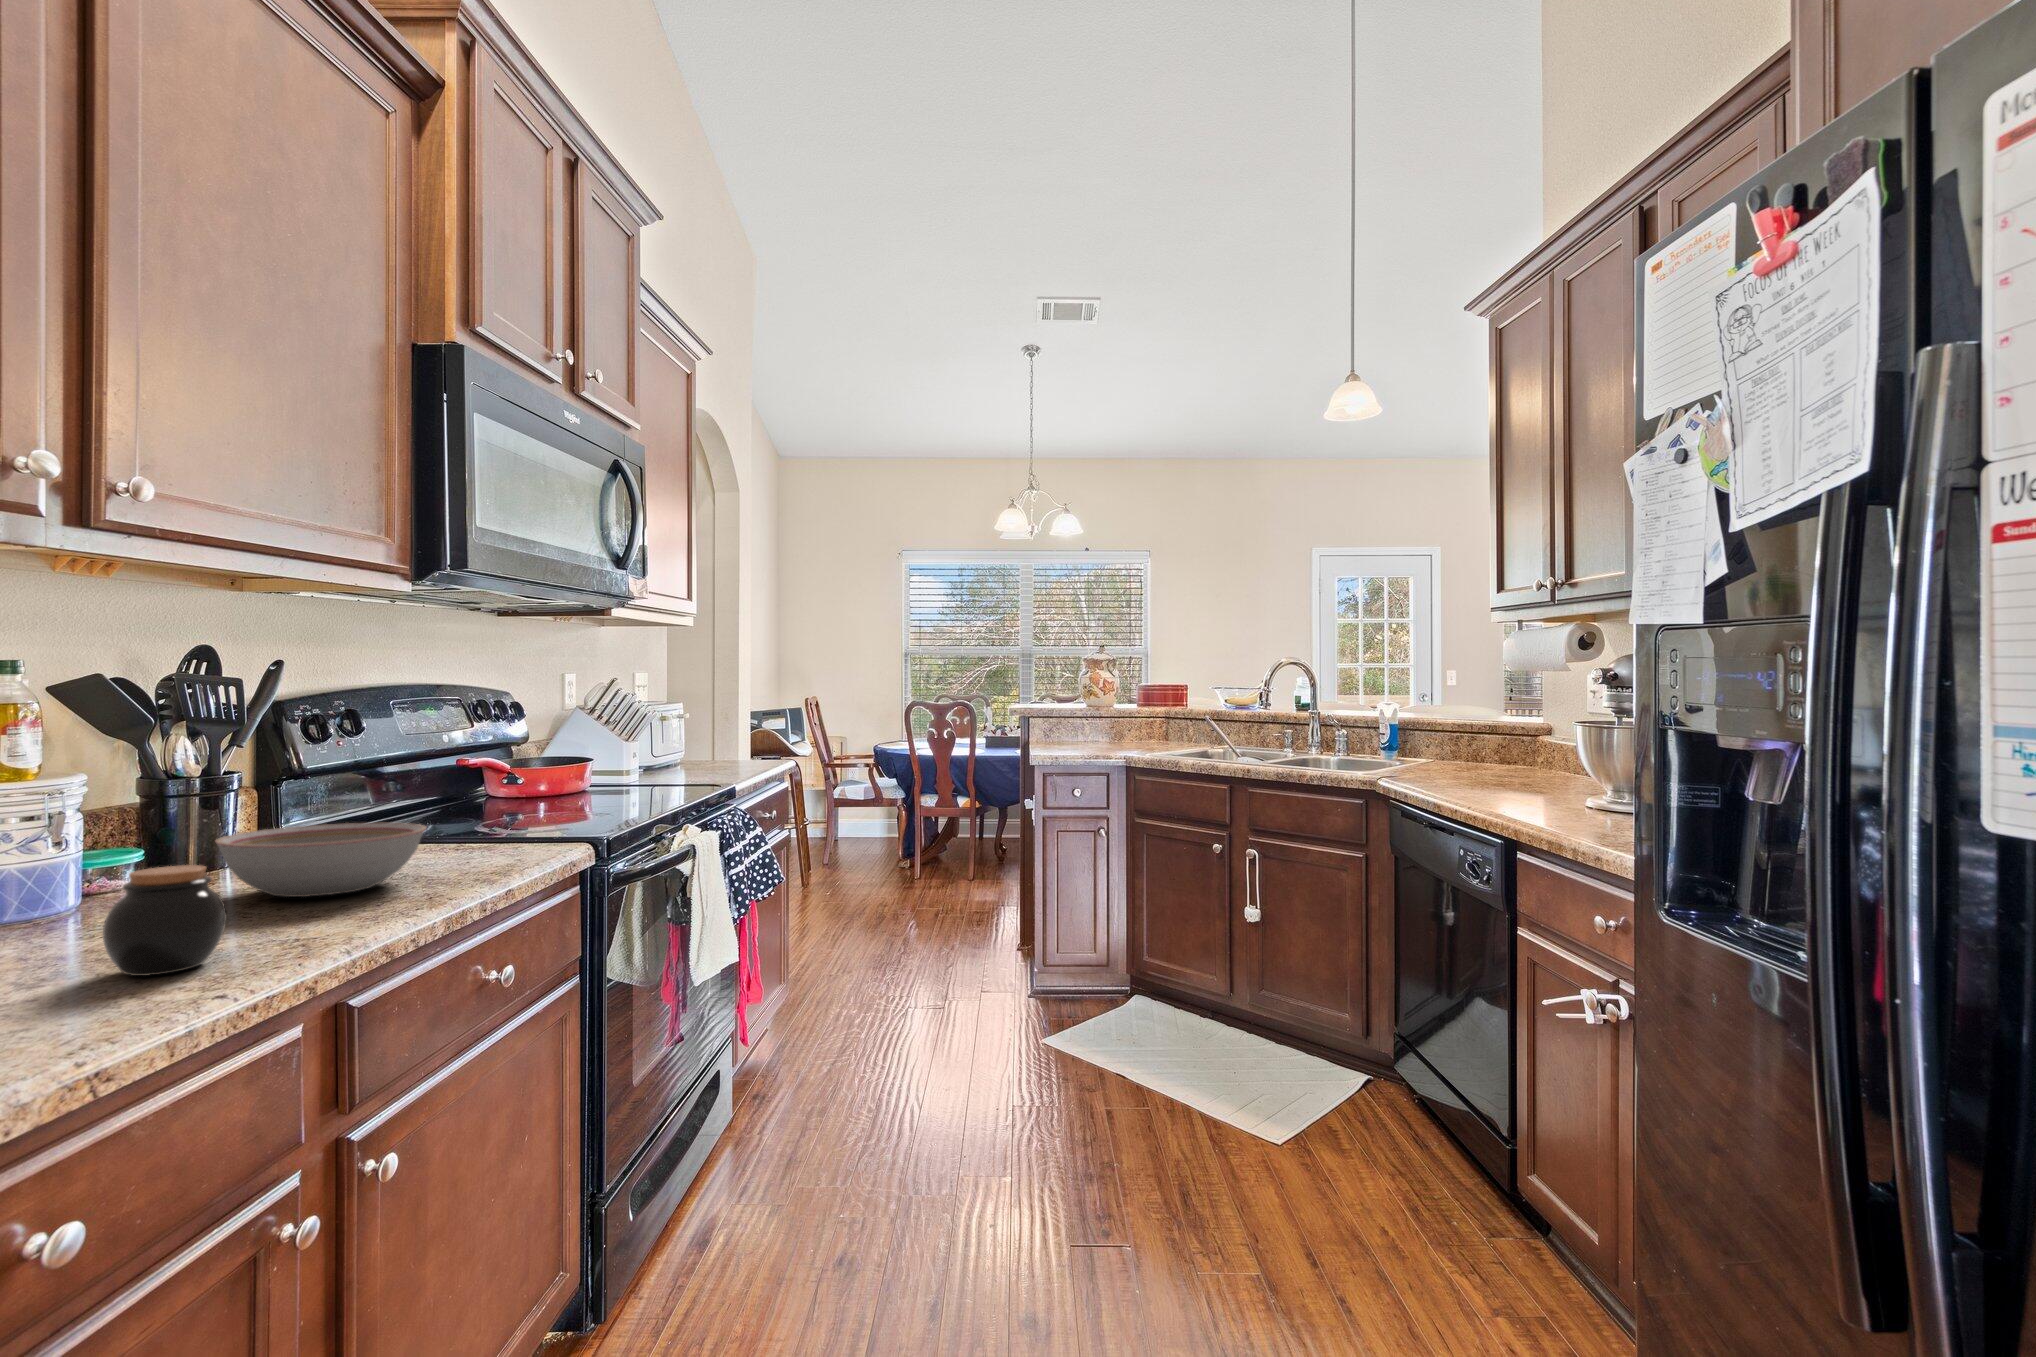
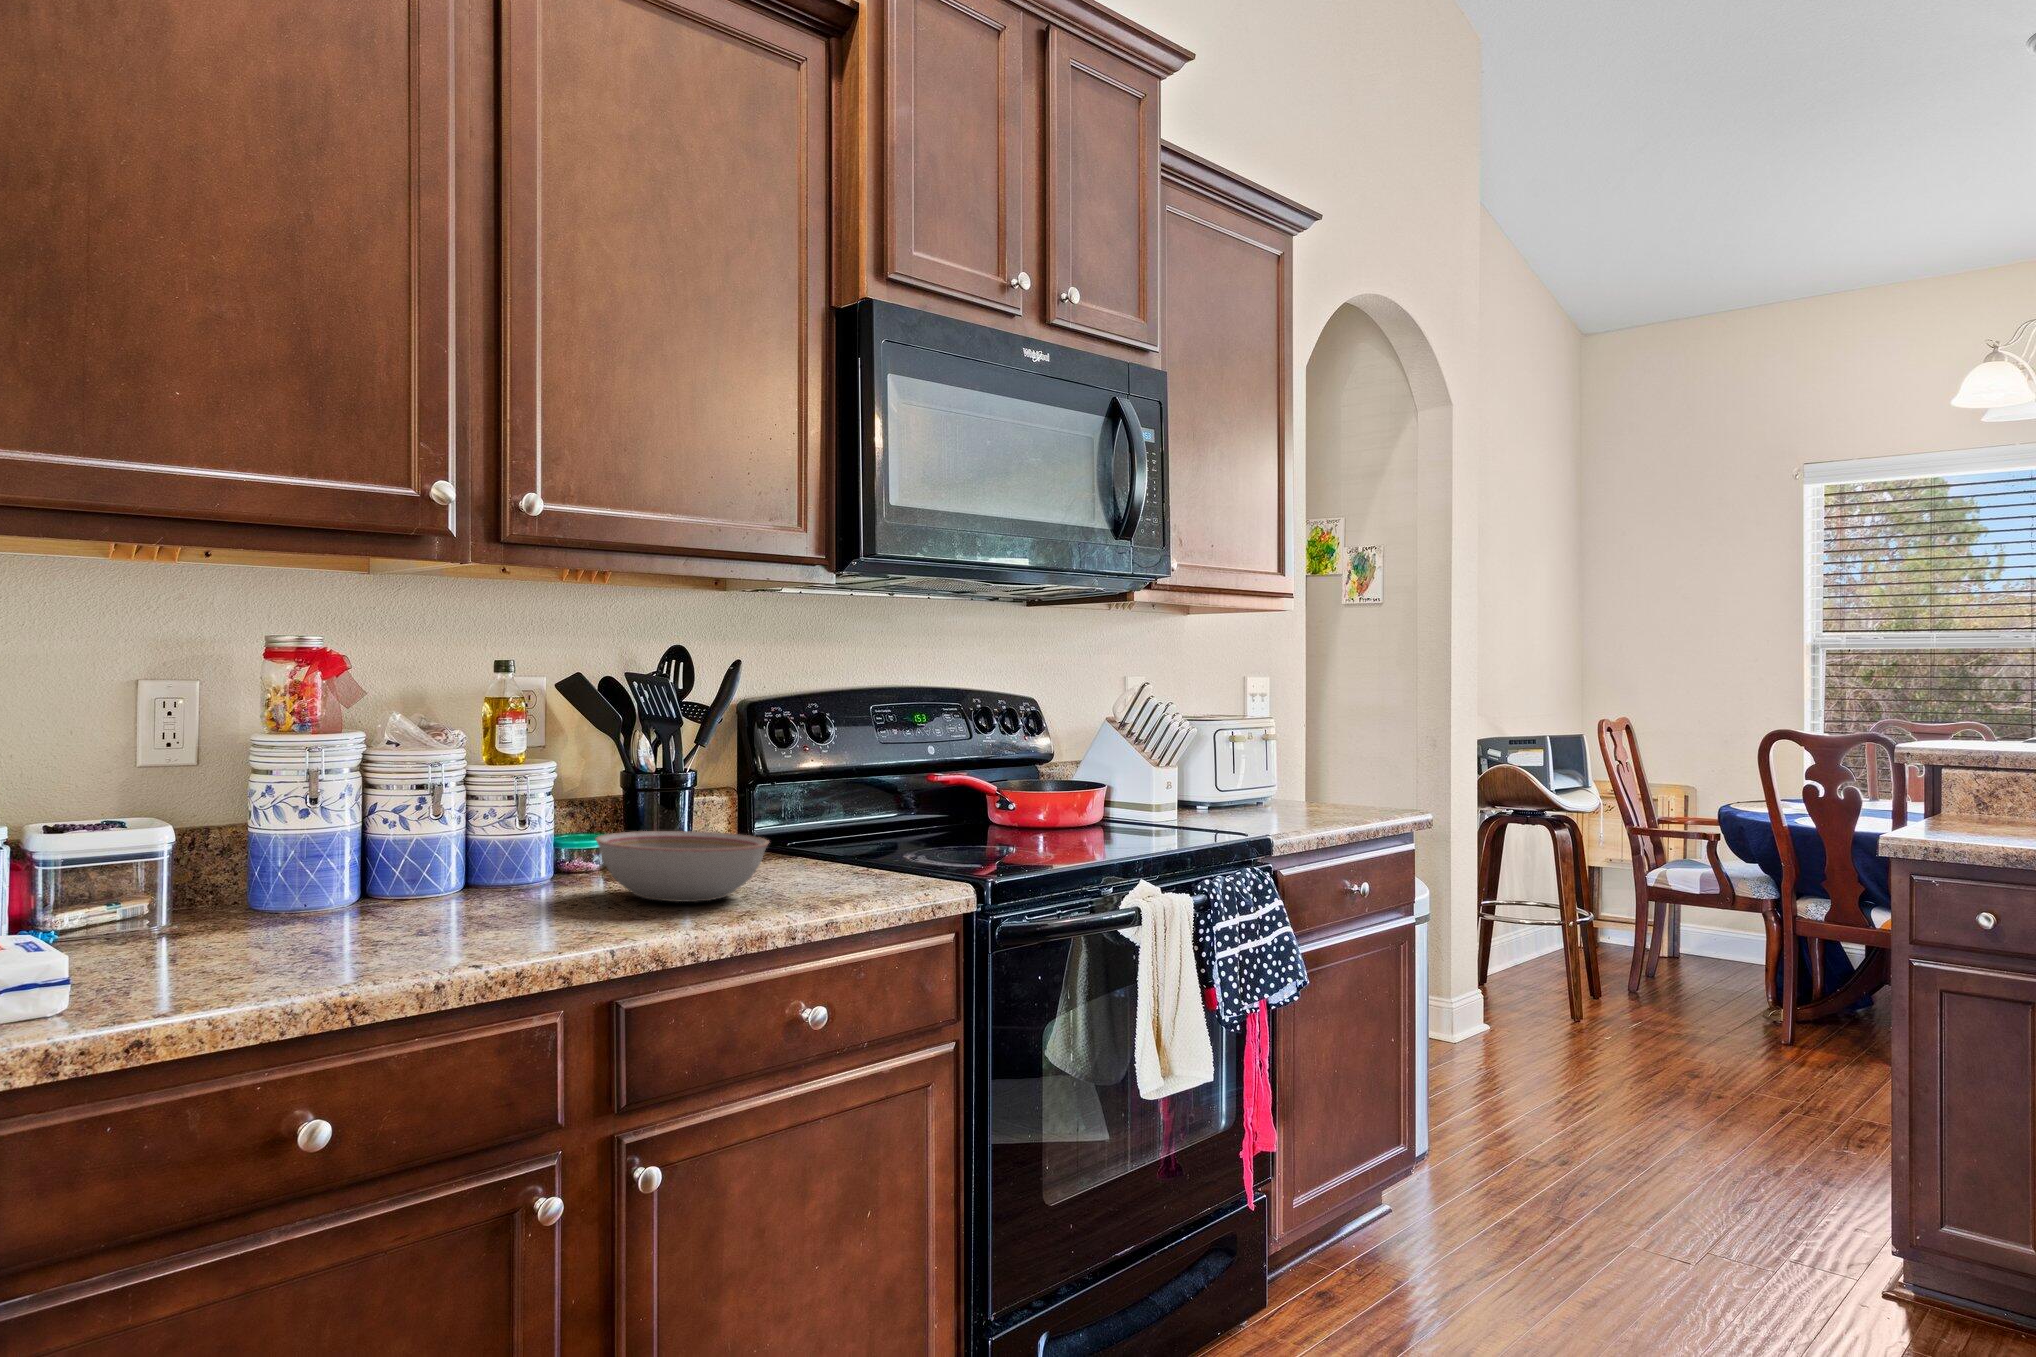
jar: present [103,865,226,976] -> none [446,851,530,944]

